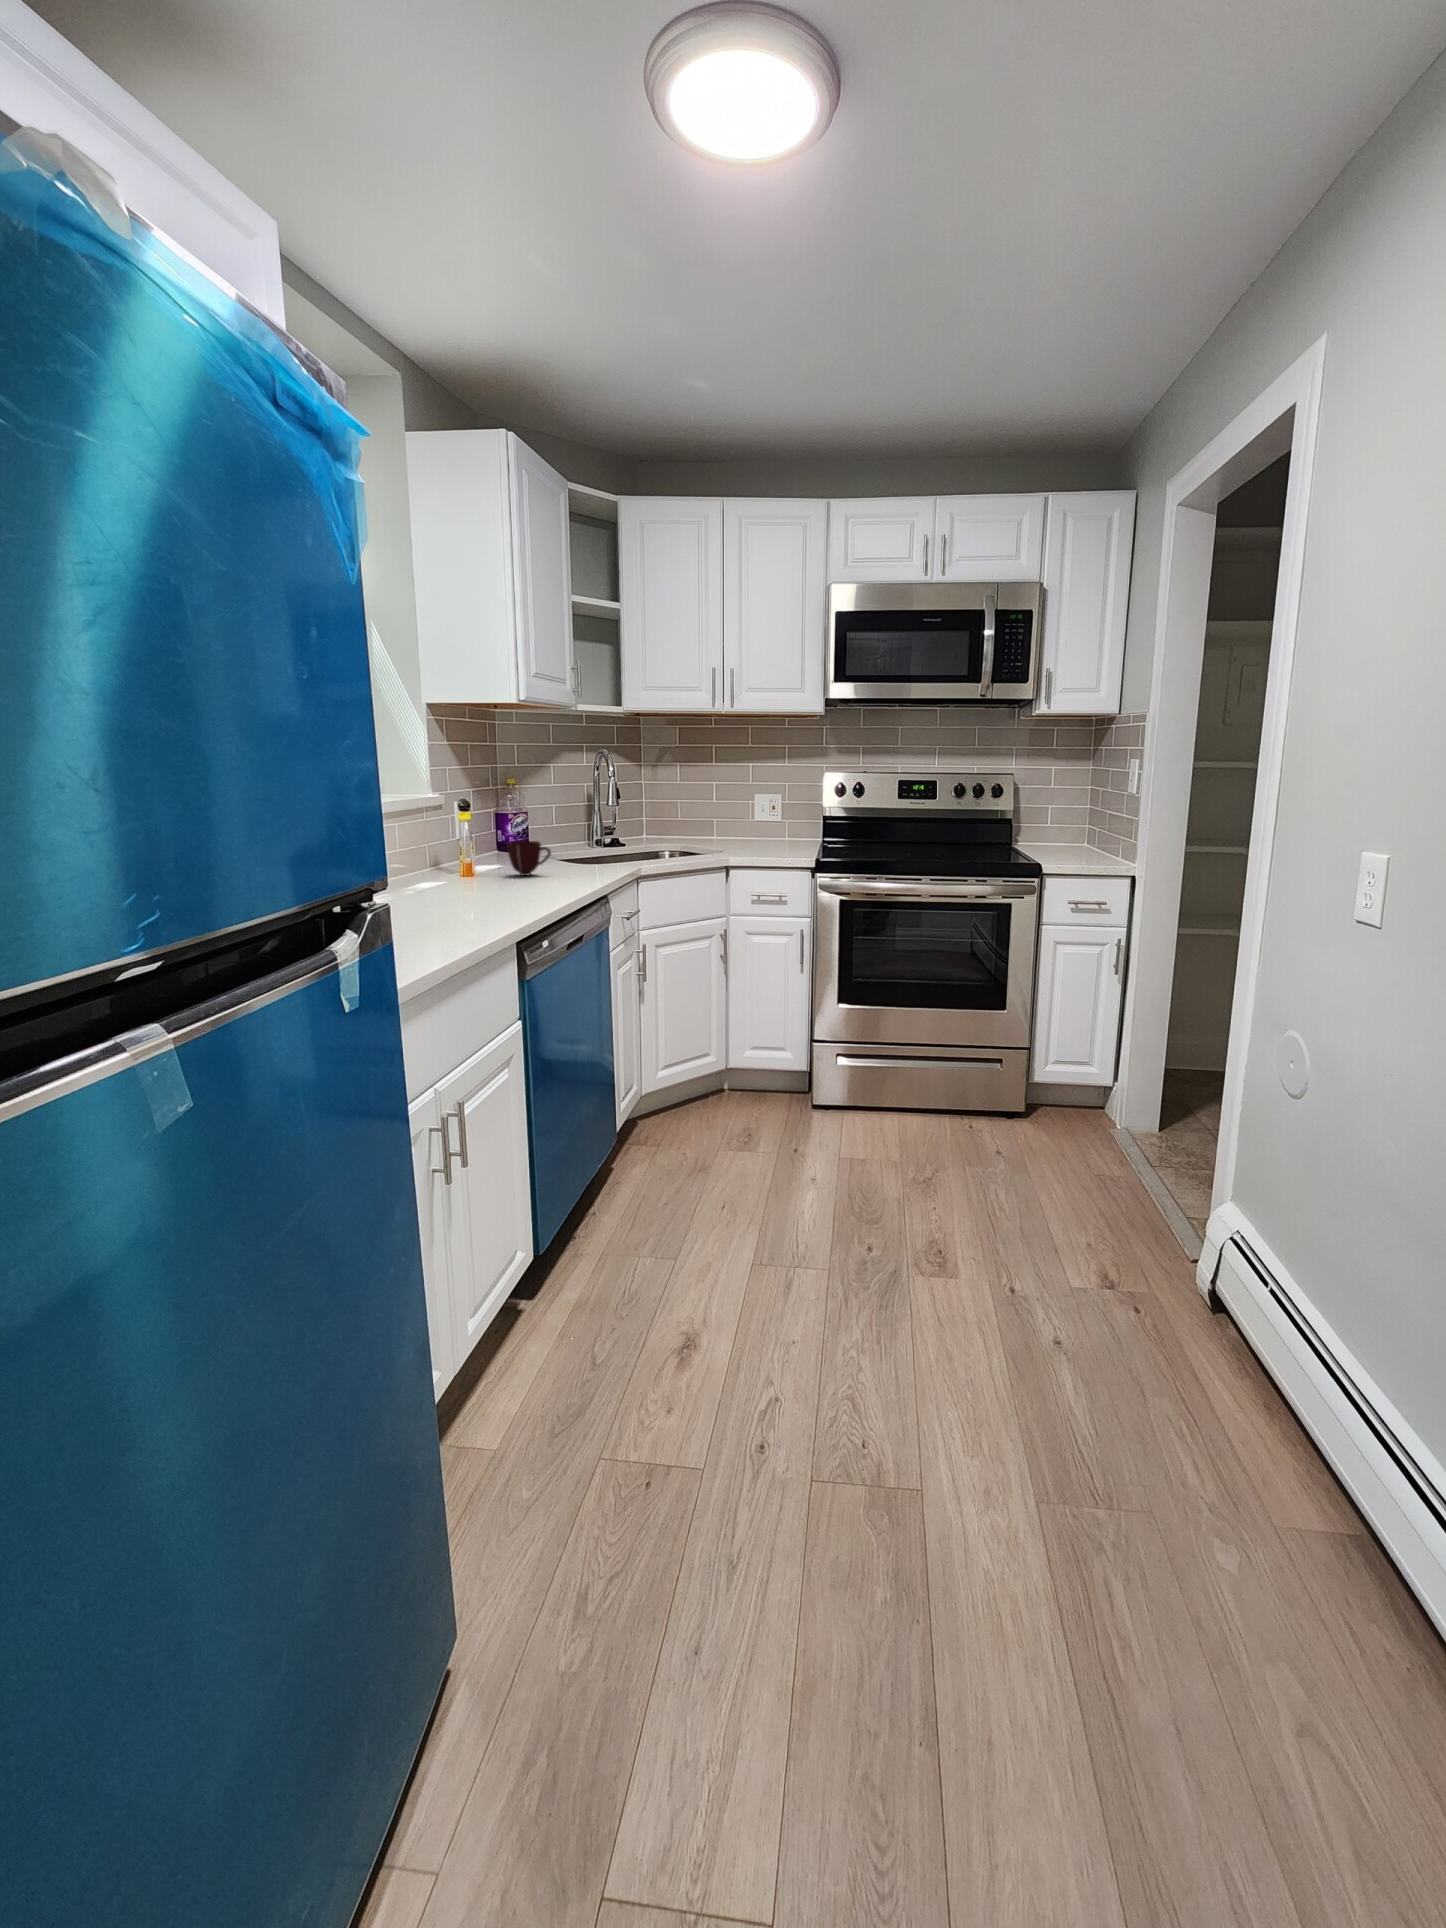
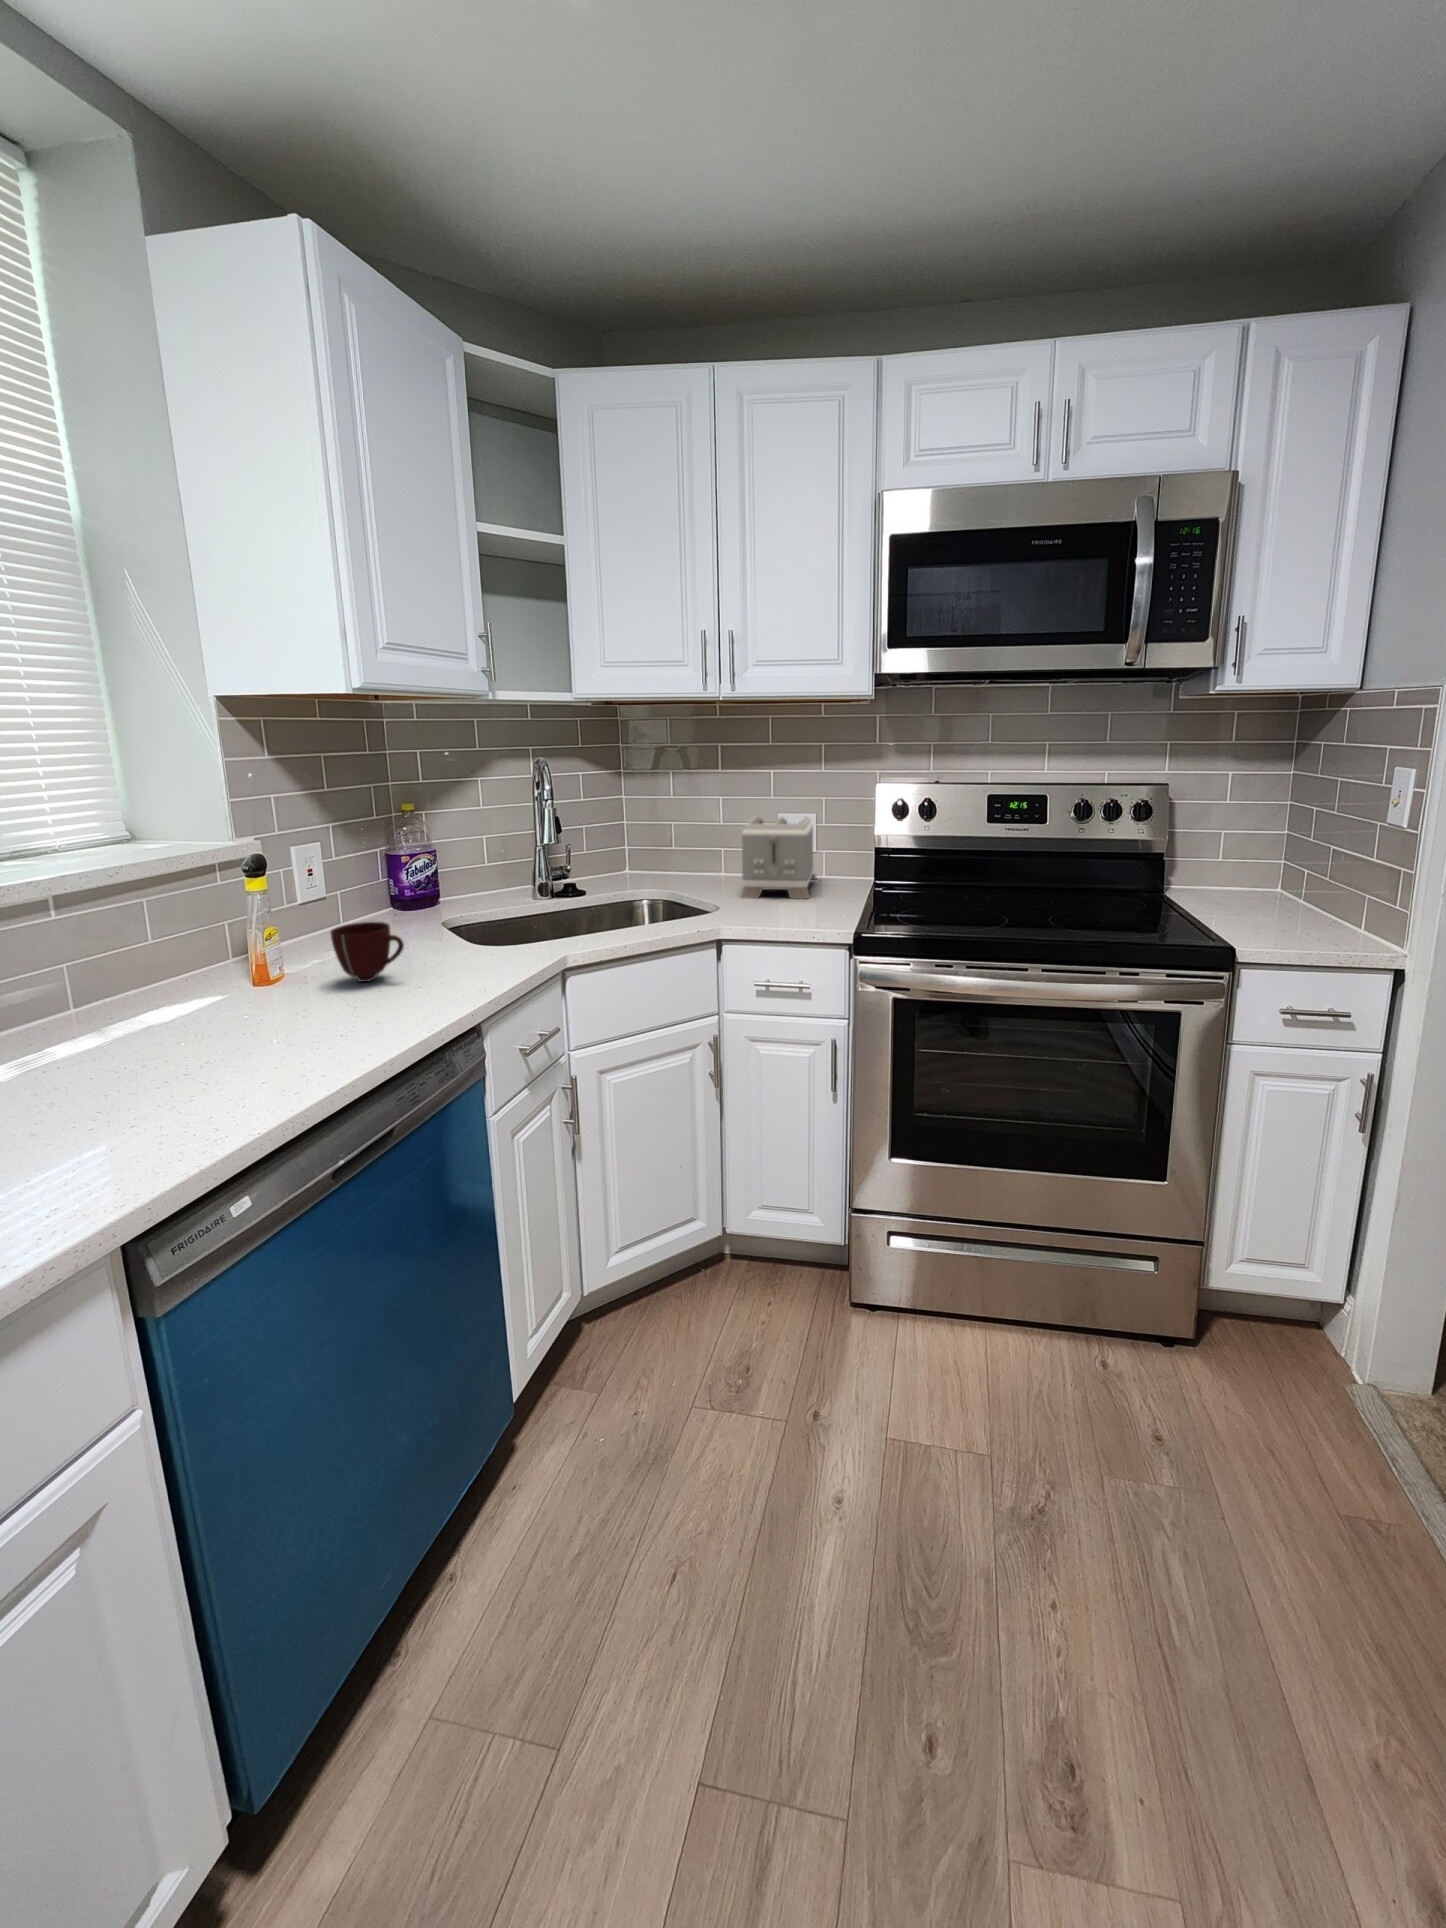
toaster: none [734,795,783,850] -> present [741,816,817,899]

